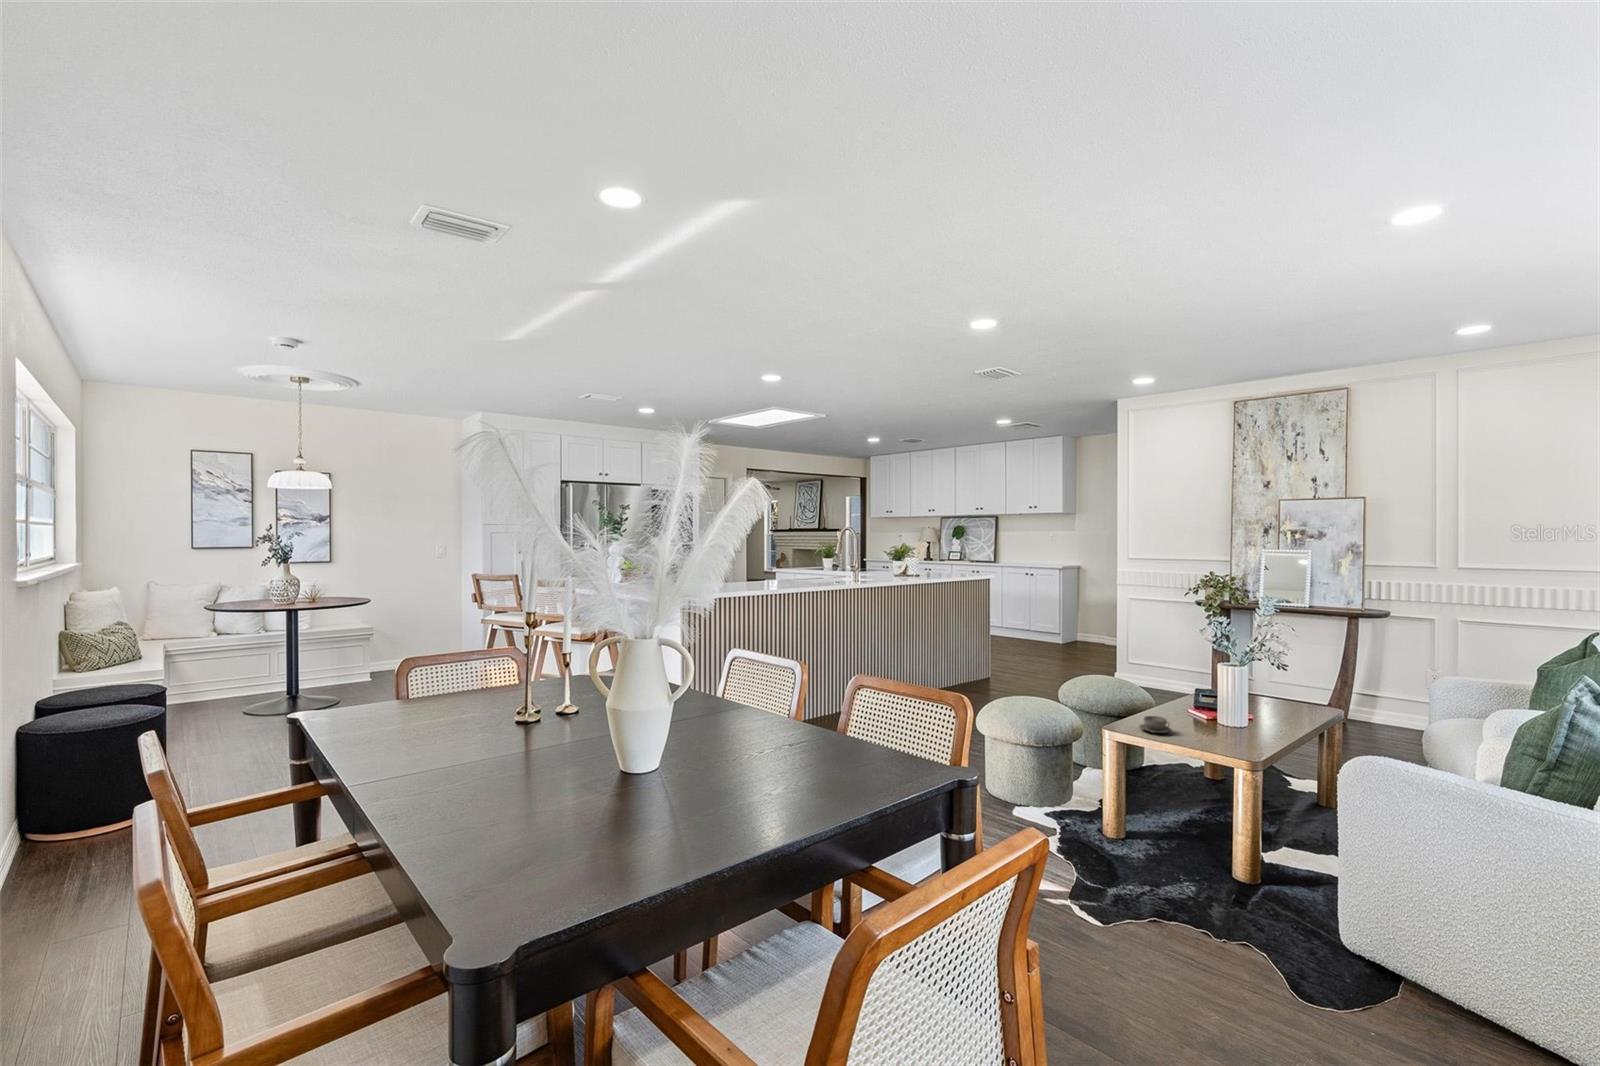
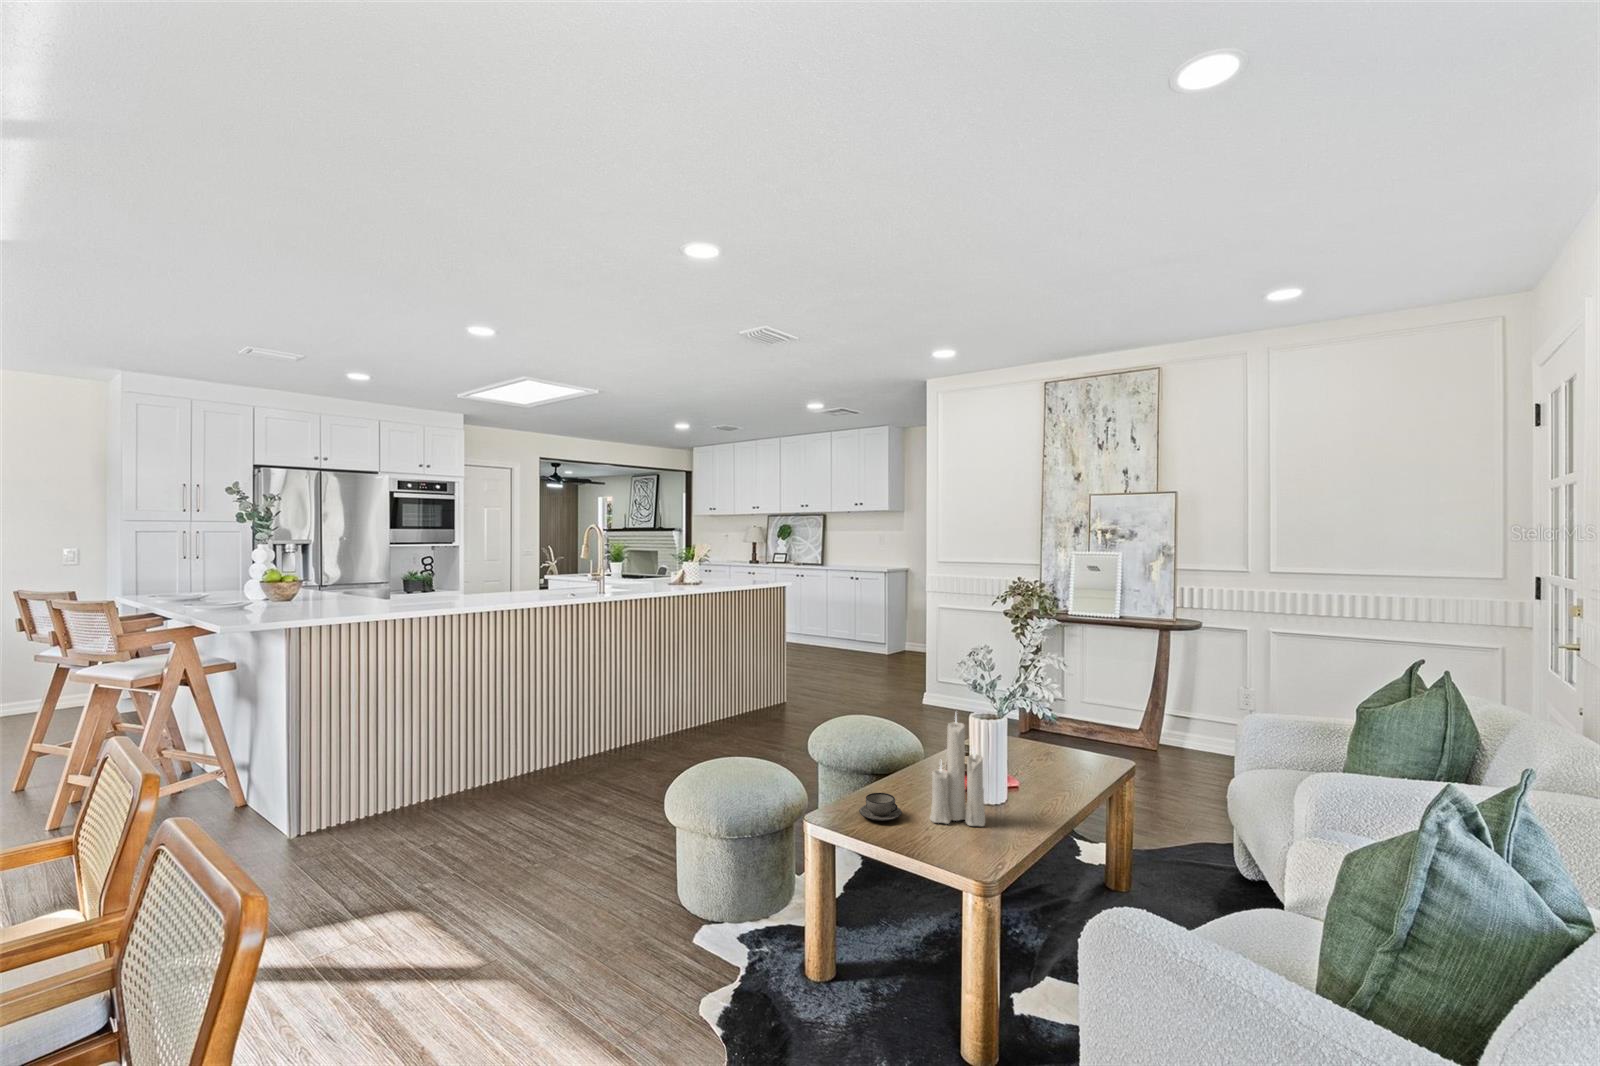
candle: none [1193,655,1236,740] -> present [930,717,985,826]

